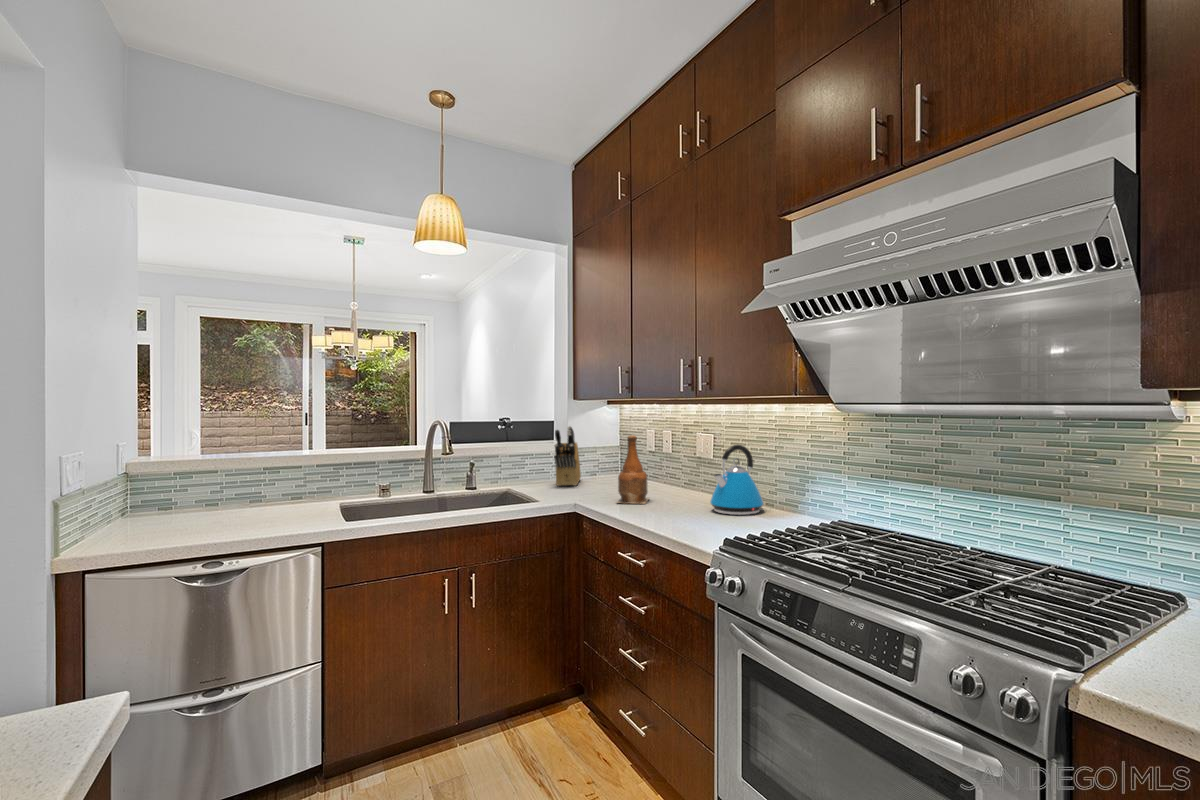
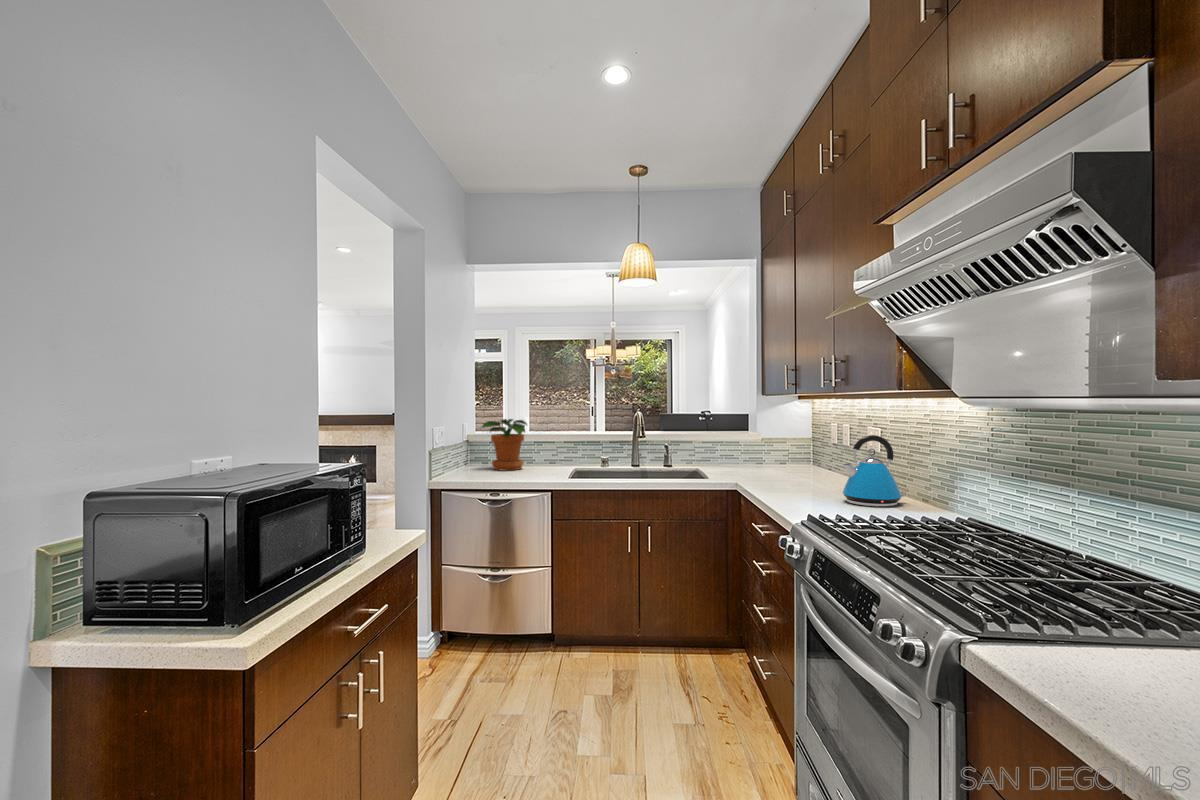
knife block: present [554,426,581,486] -> none [734,417,772,472]
bottle: present [617,435,649,504] -> none [764,424,805,489]
potted plant: none [207,439,284,513] -> present [482,419,527,471]

